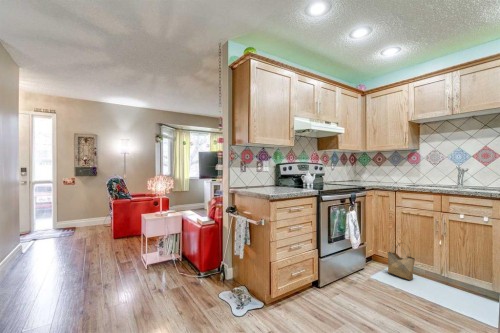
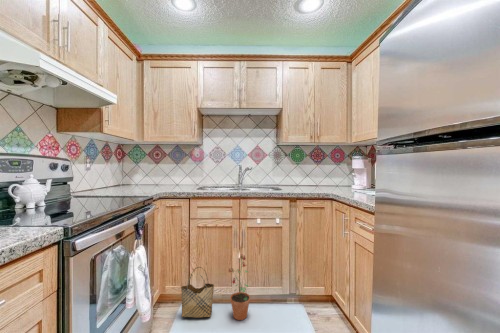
potted plant: none [427,241,449,293] -> present [229,254,250,320]

